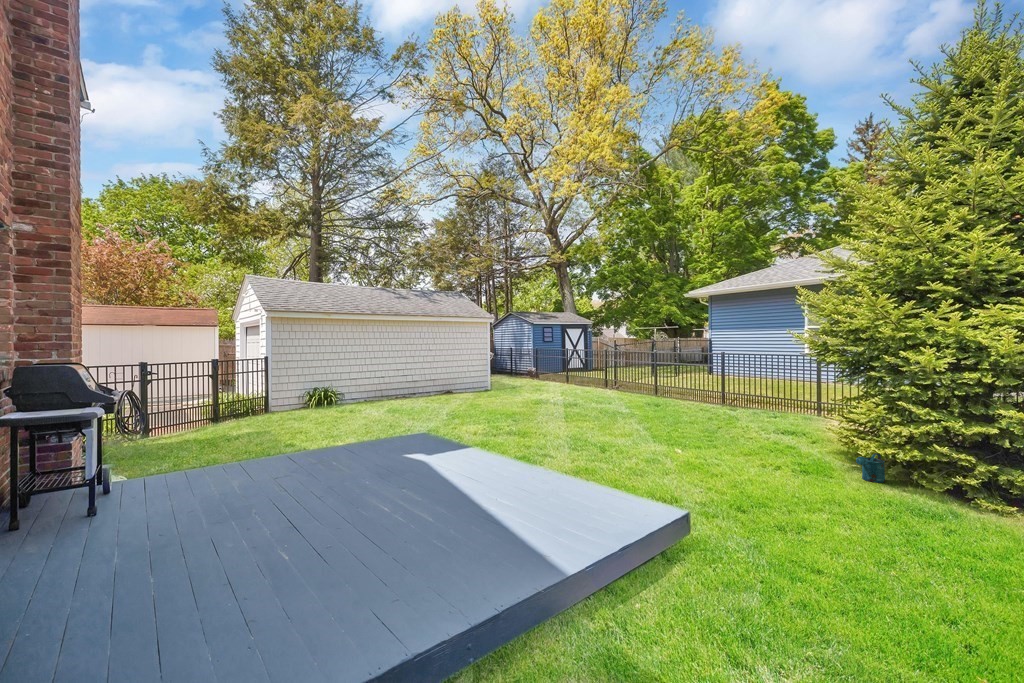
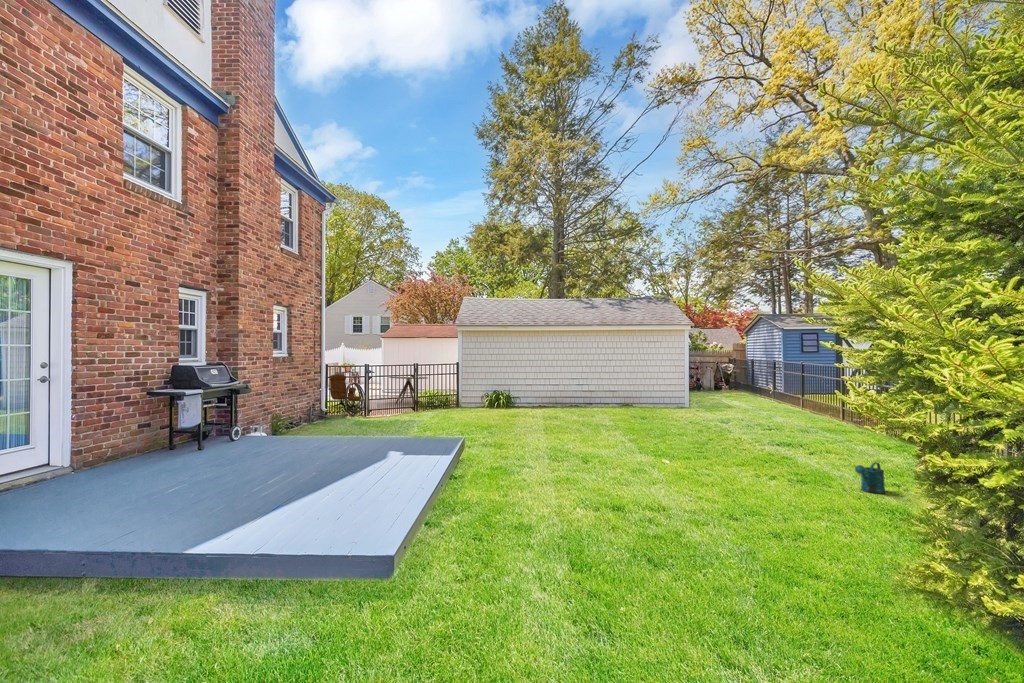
round table: none [423,368,458,394] -> present [389,377,428,405]
lounge chair: none [370,369,400,401] -> present [328,375,361,409]

